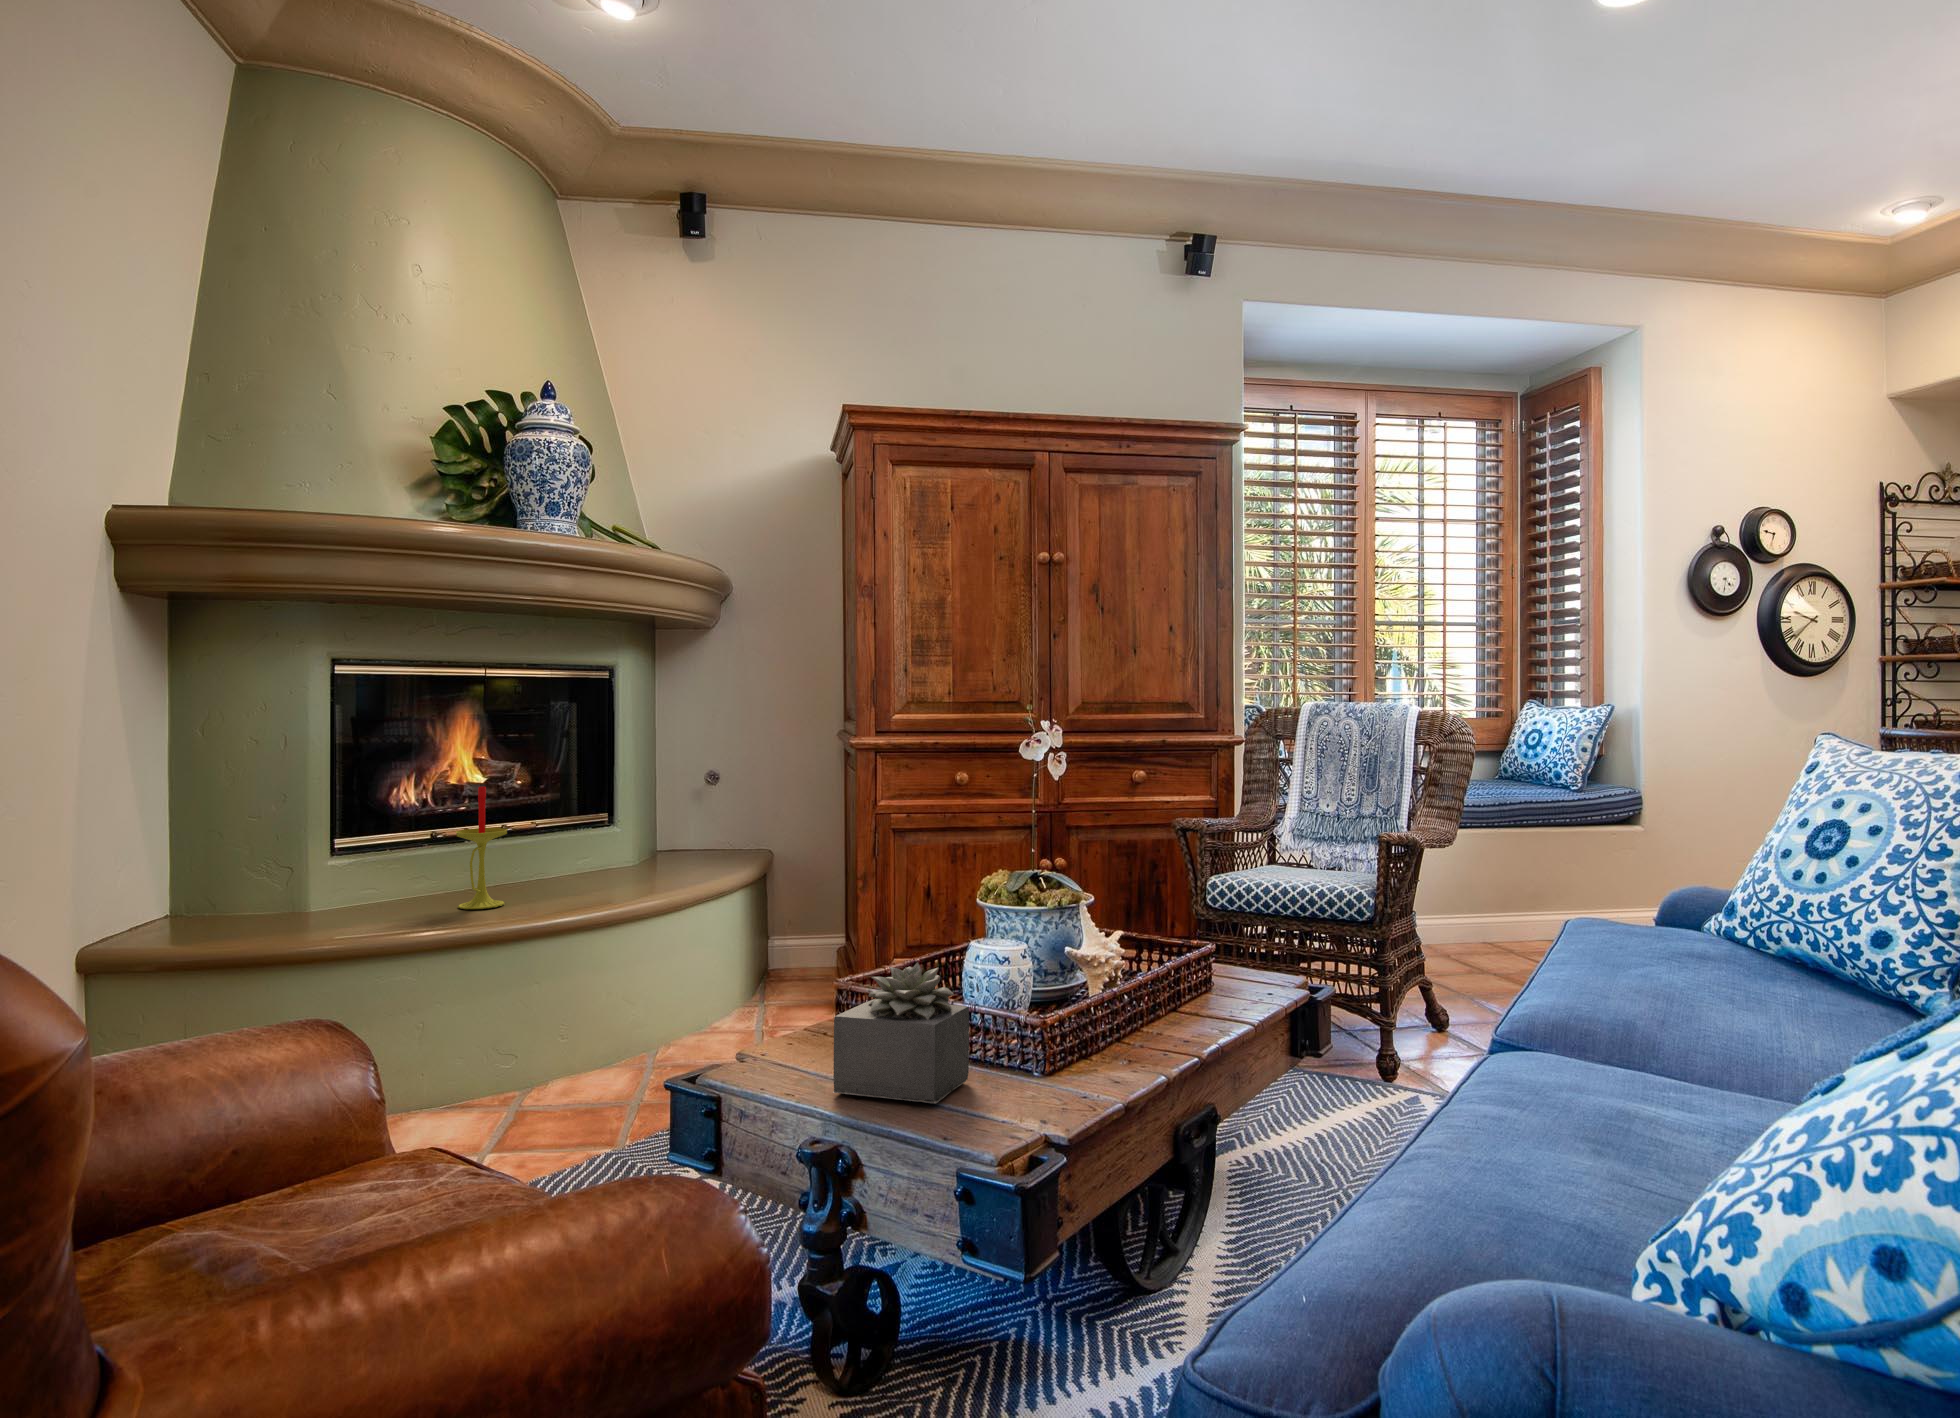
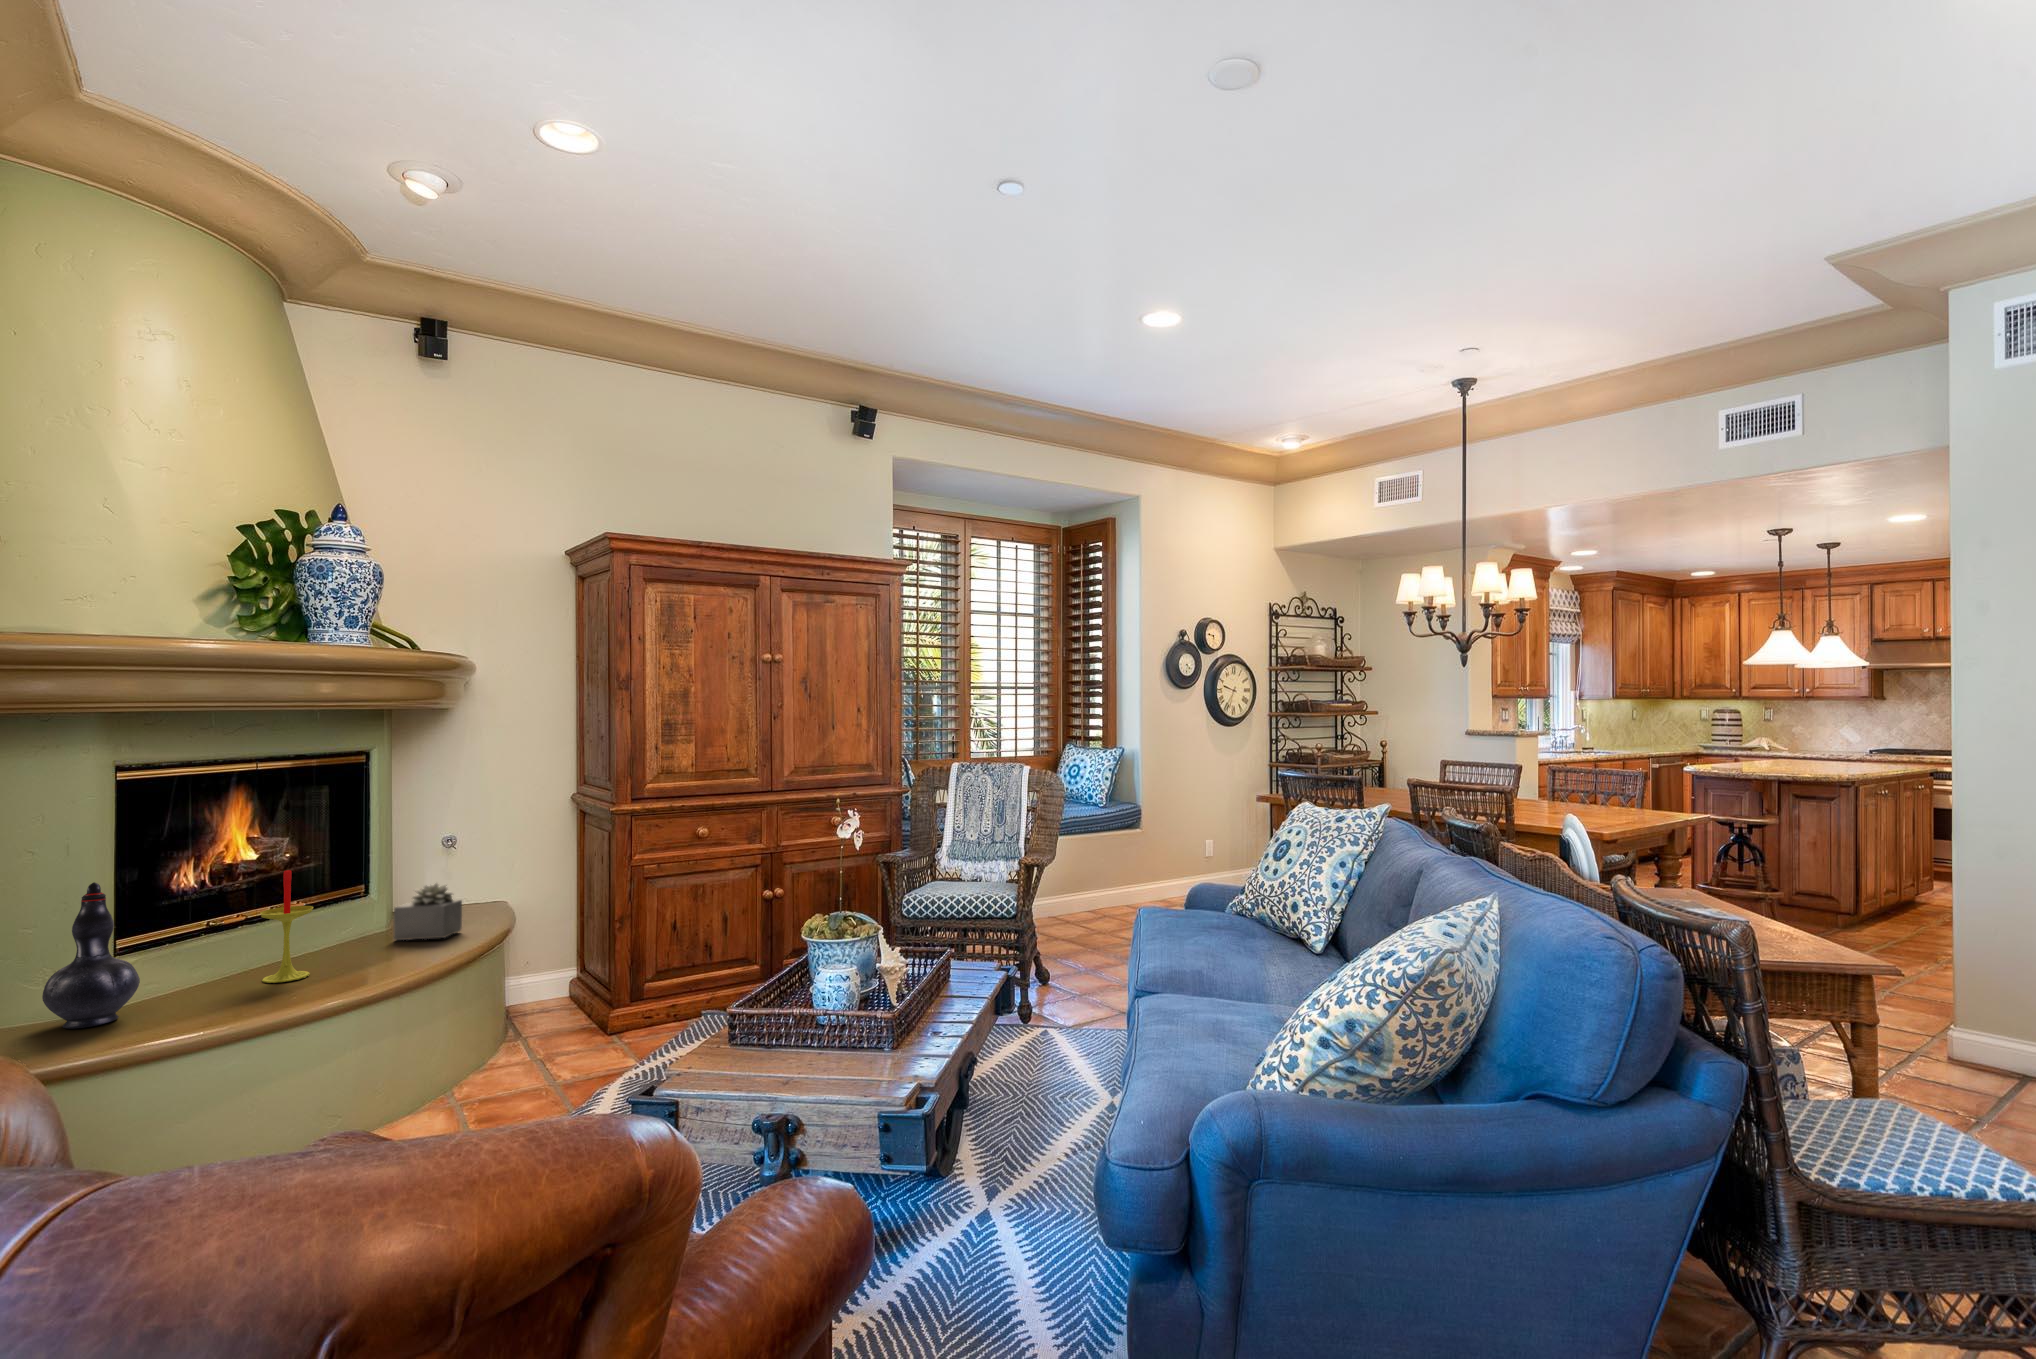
decorative vase: none [238,779,327,931] -> present [42,882,140,1029]
succulent plant: present [833,962,969,1103] -> present [394,883,462,940]

